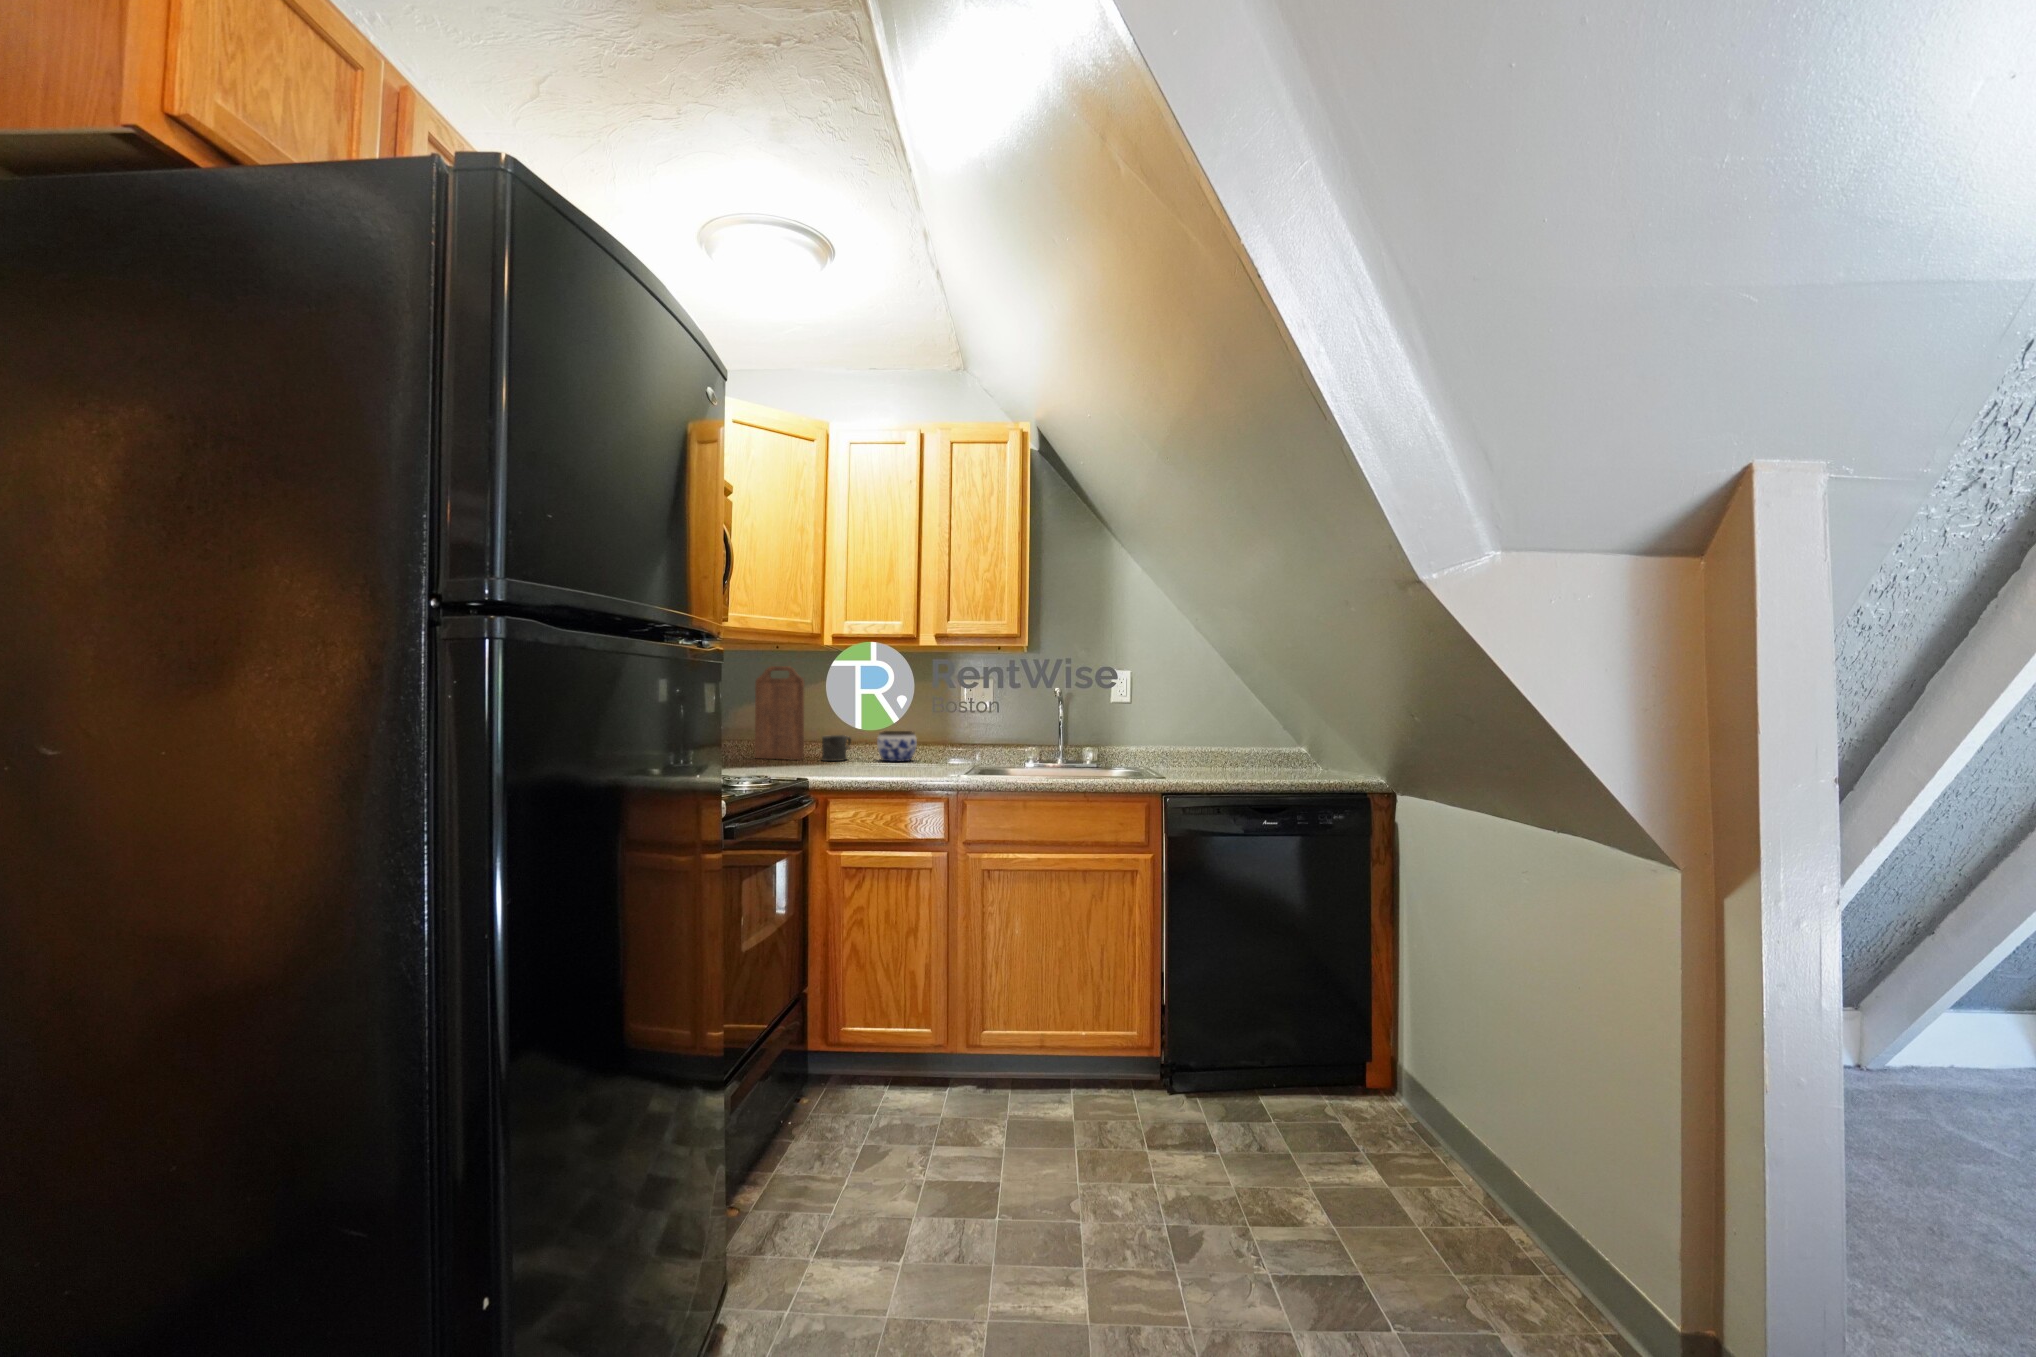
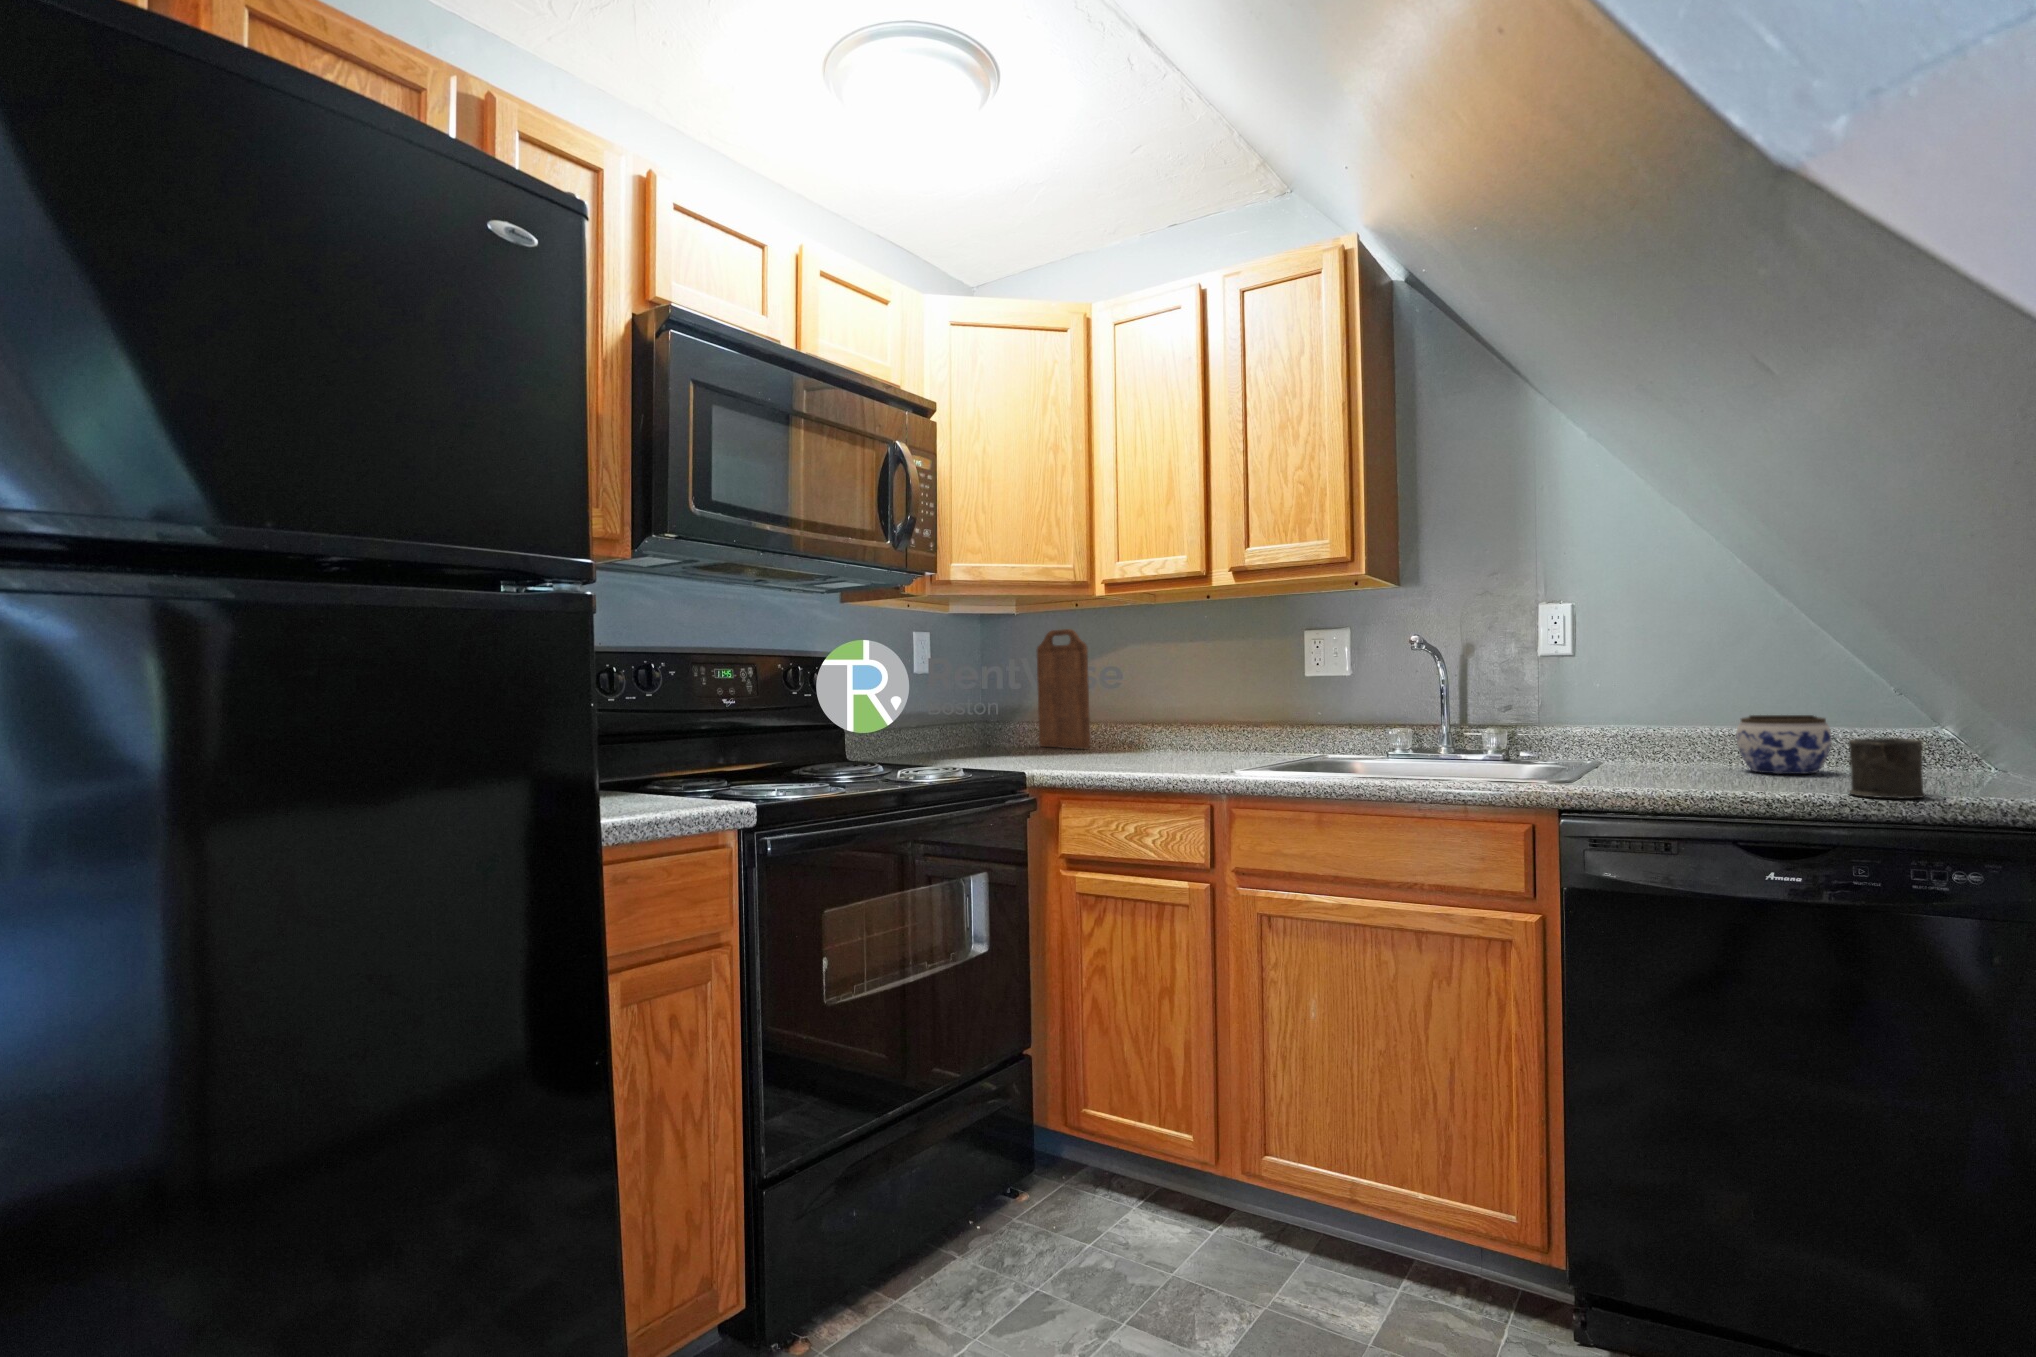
jar: present [877,731,917,761] -> present [1736,715,1832,774]
mug: present [822,735,851,761] -> present [1849,738,1925,798]

